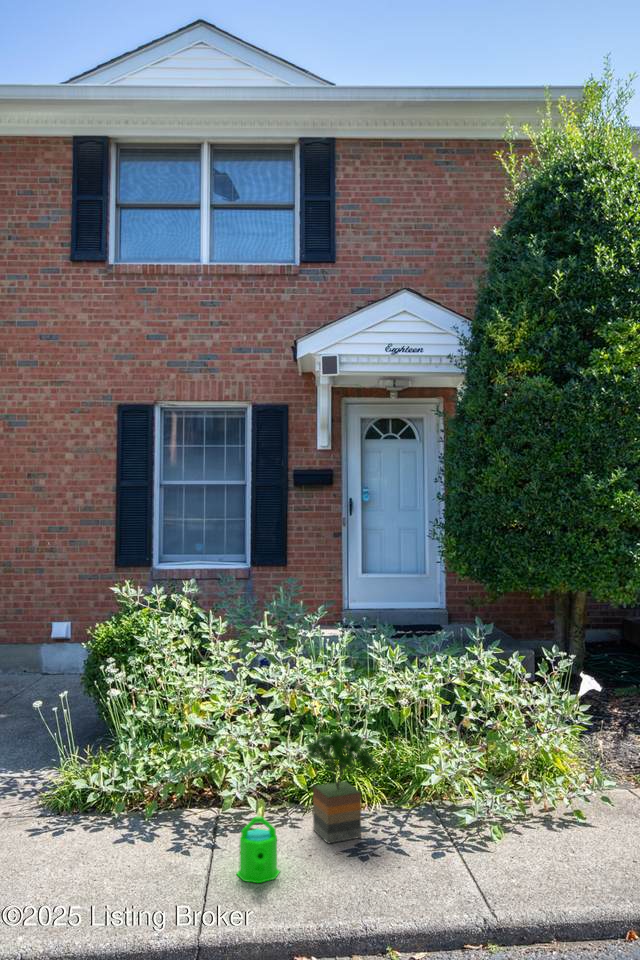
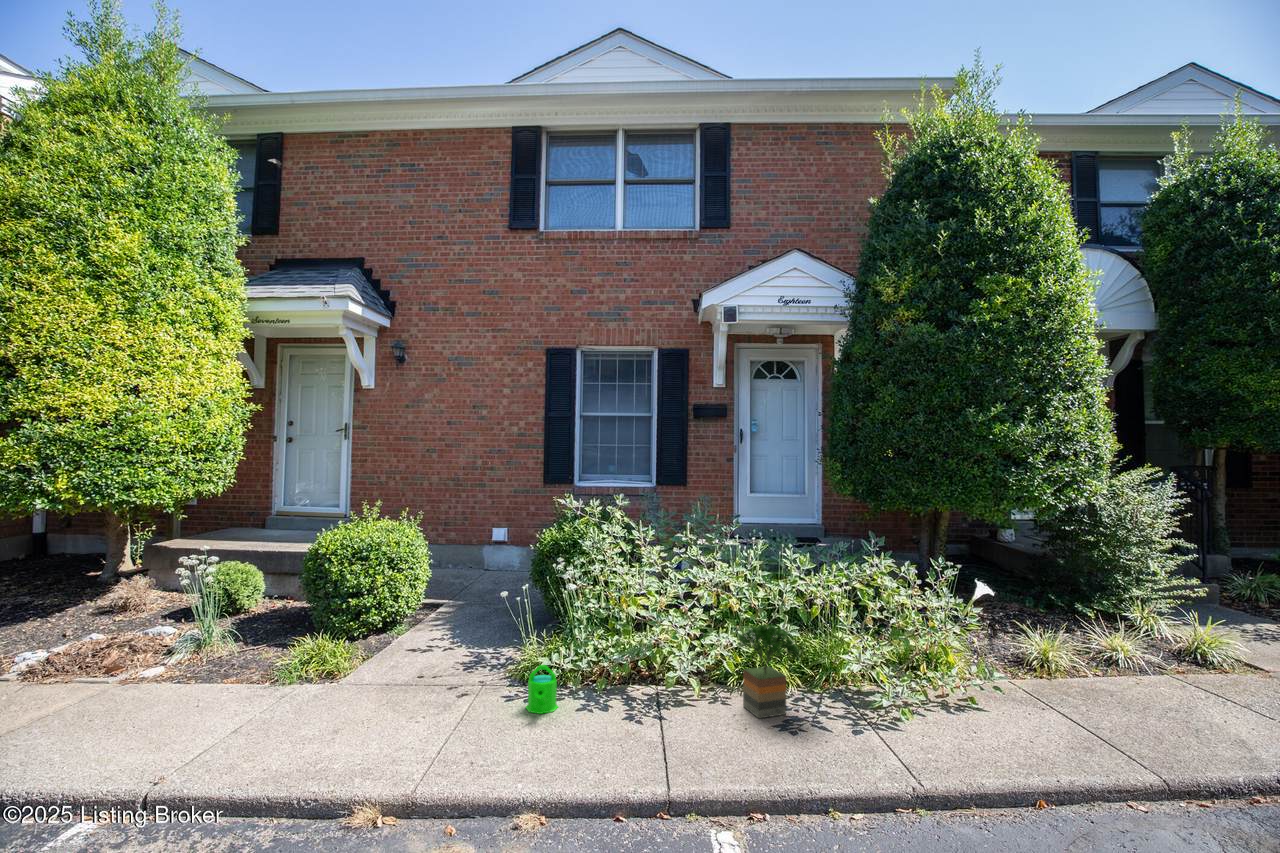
watering can: present [237,816,280,883] -> present [526,665,558,714]

